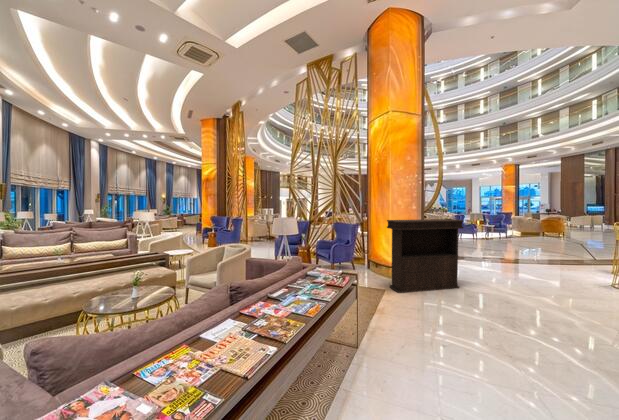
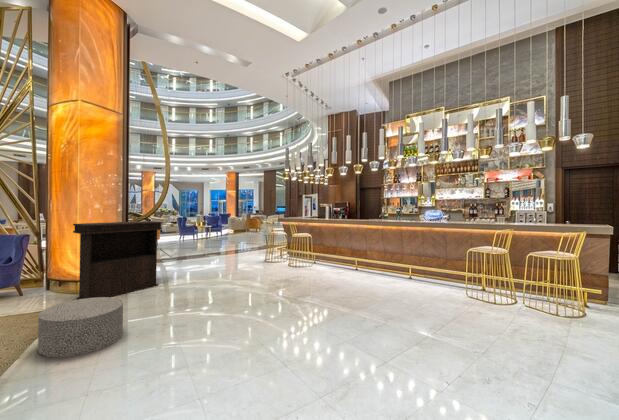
ottoman: none [378,293,449,354] -> present [38,297,123,357]

